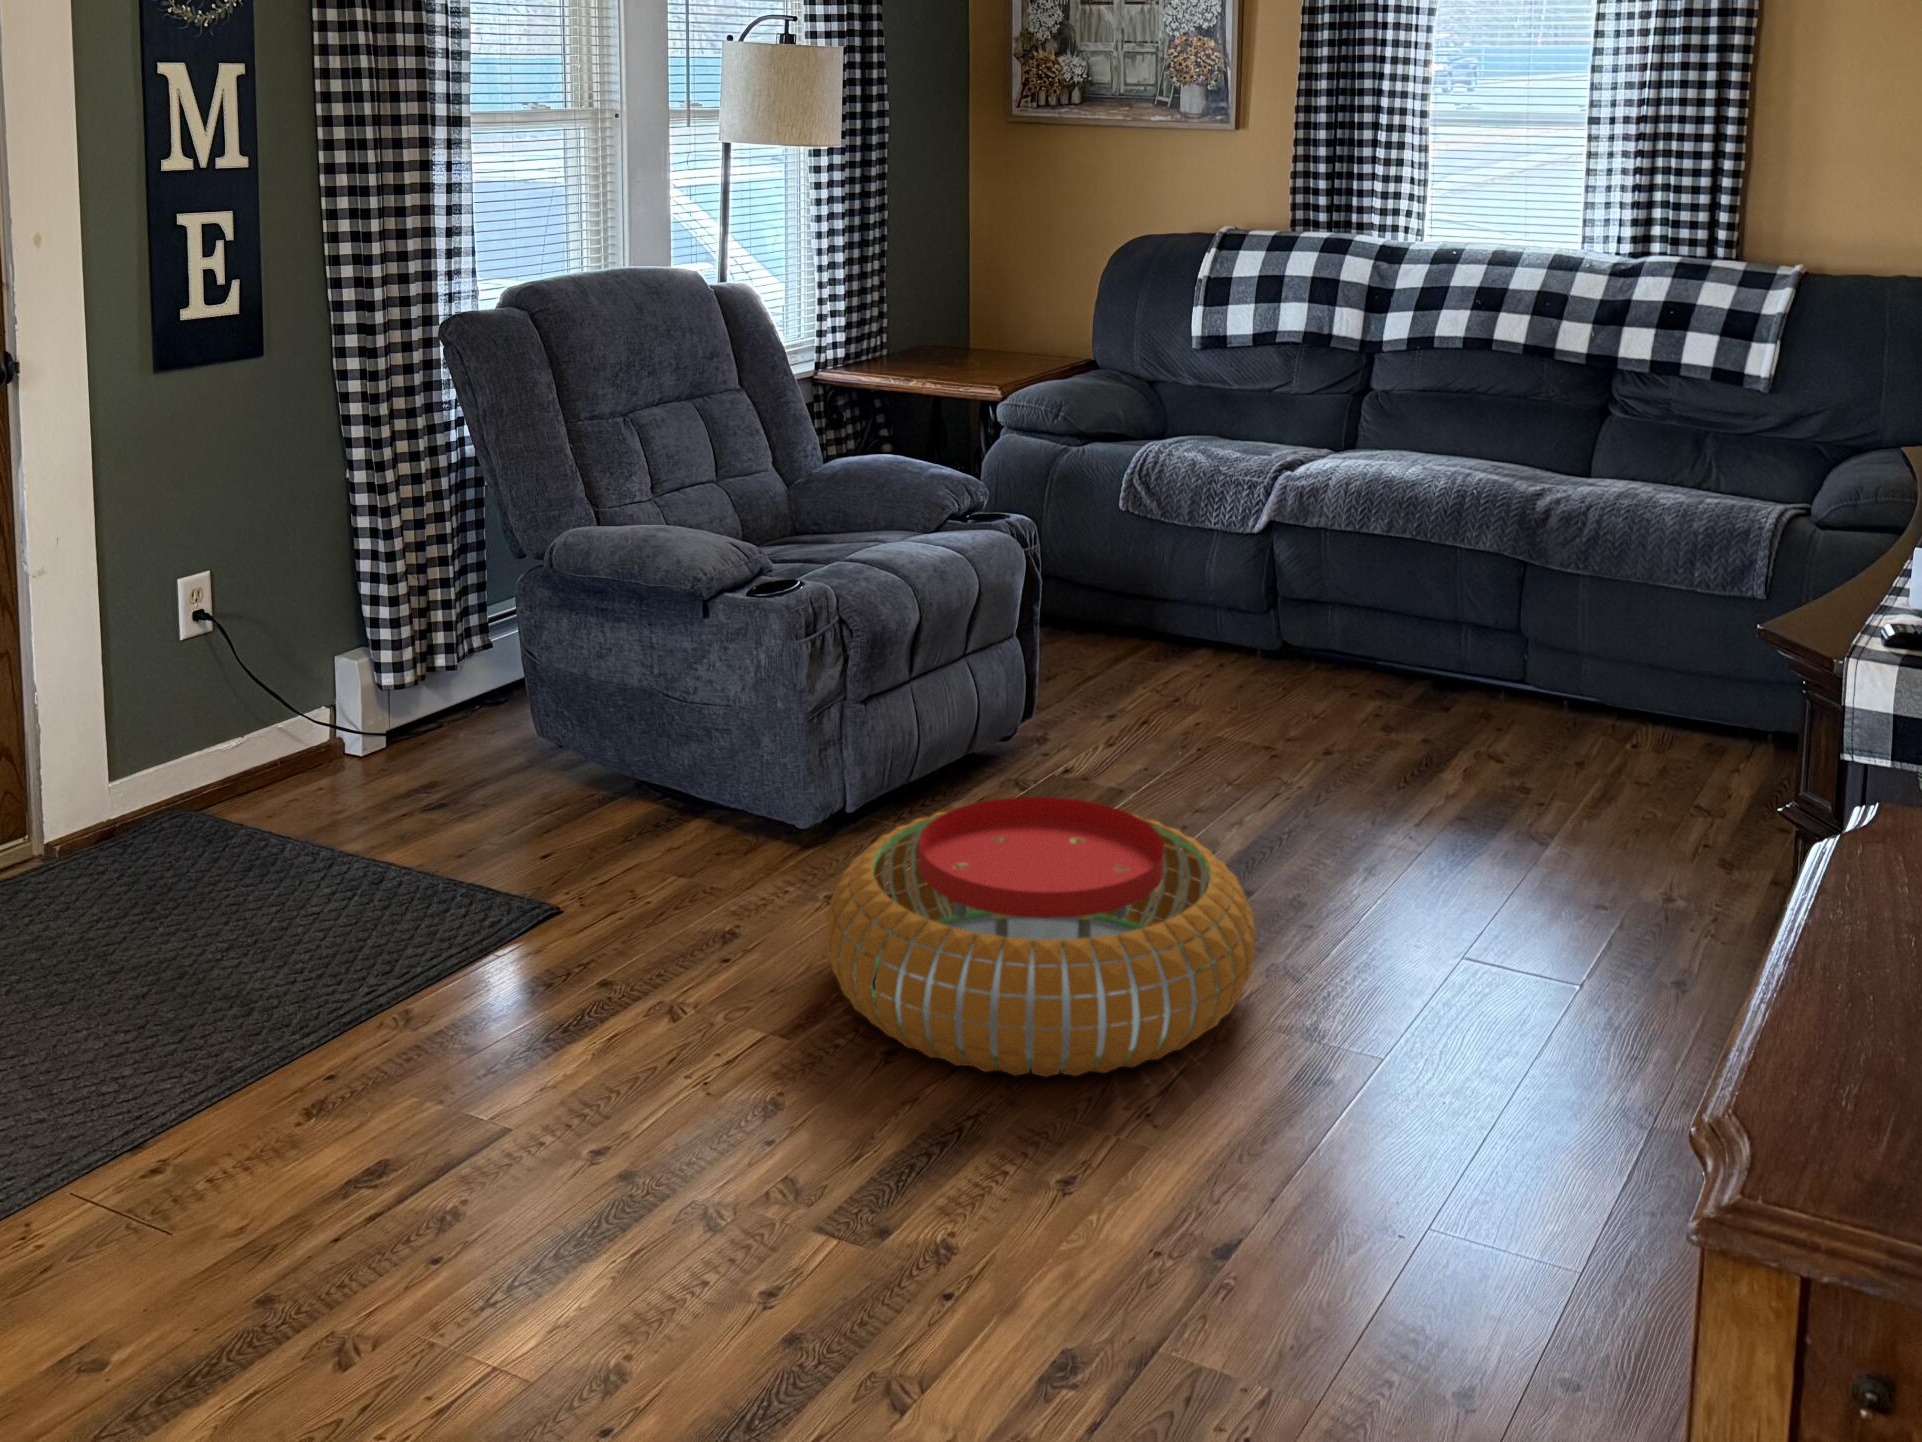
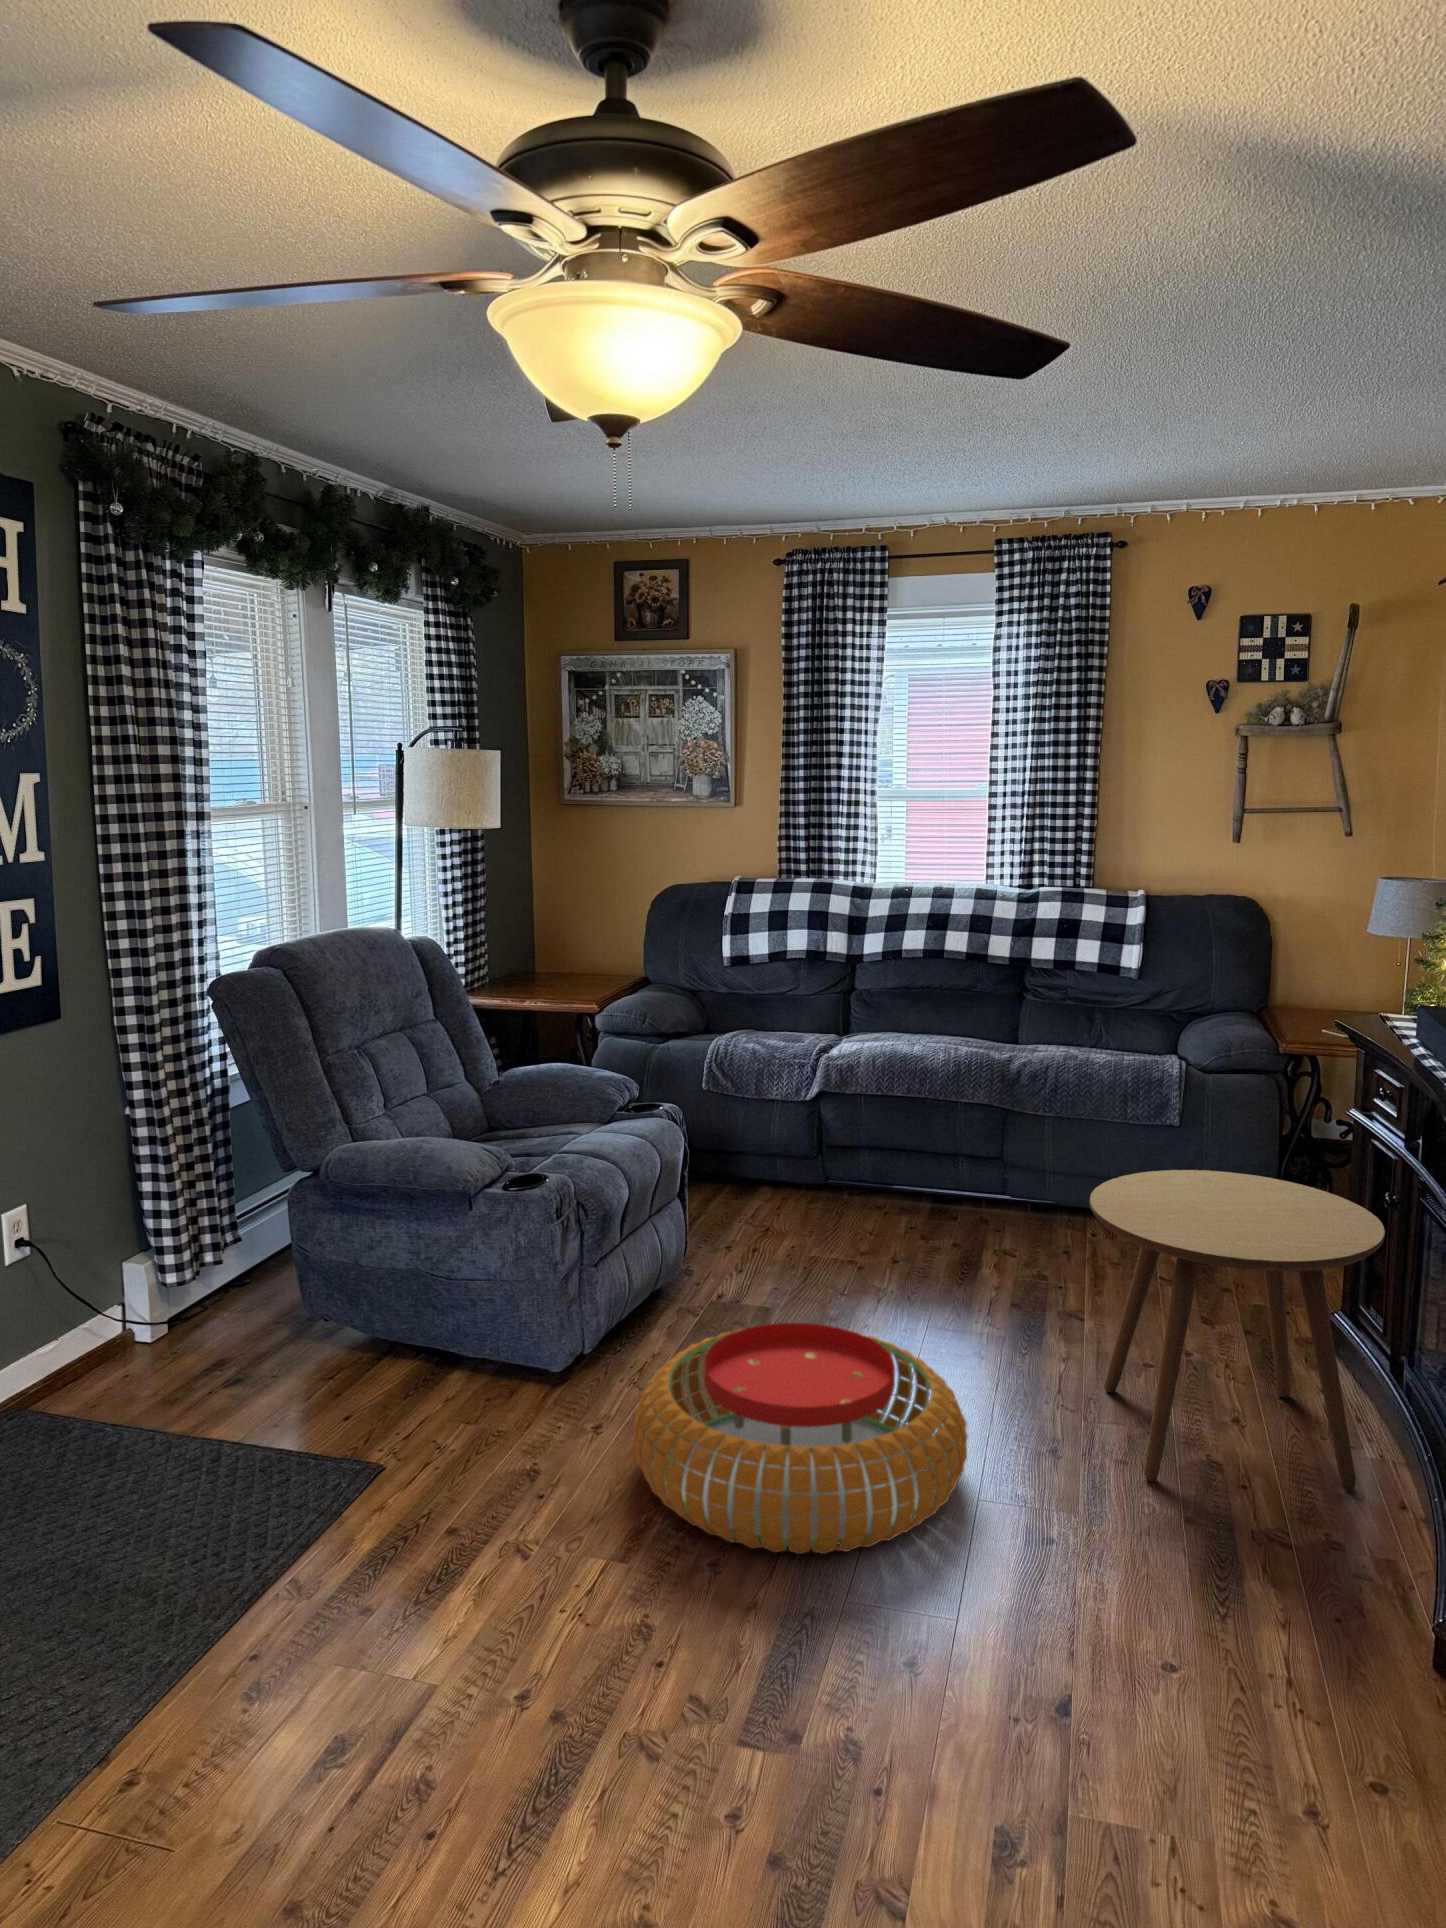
side table: none [1464,648,1866,1100] -> present [1090,1170,1385,1488]

